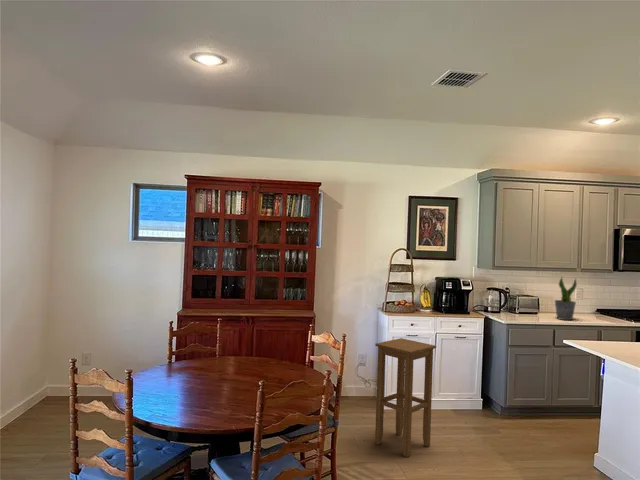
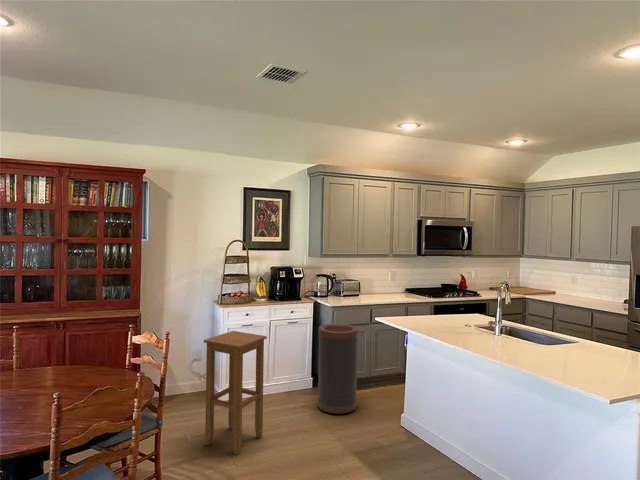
potted plant: present [555,278,577,320] -> none [373,262,390,300]
trash can: none [487,341,536,438] -> present [317,324,358,414]

